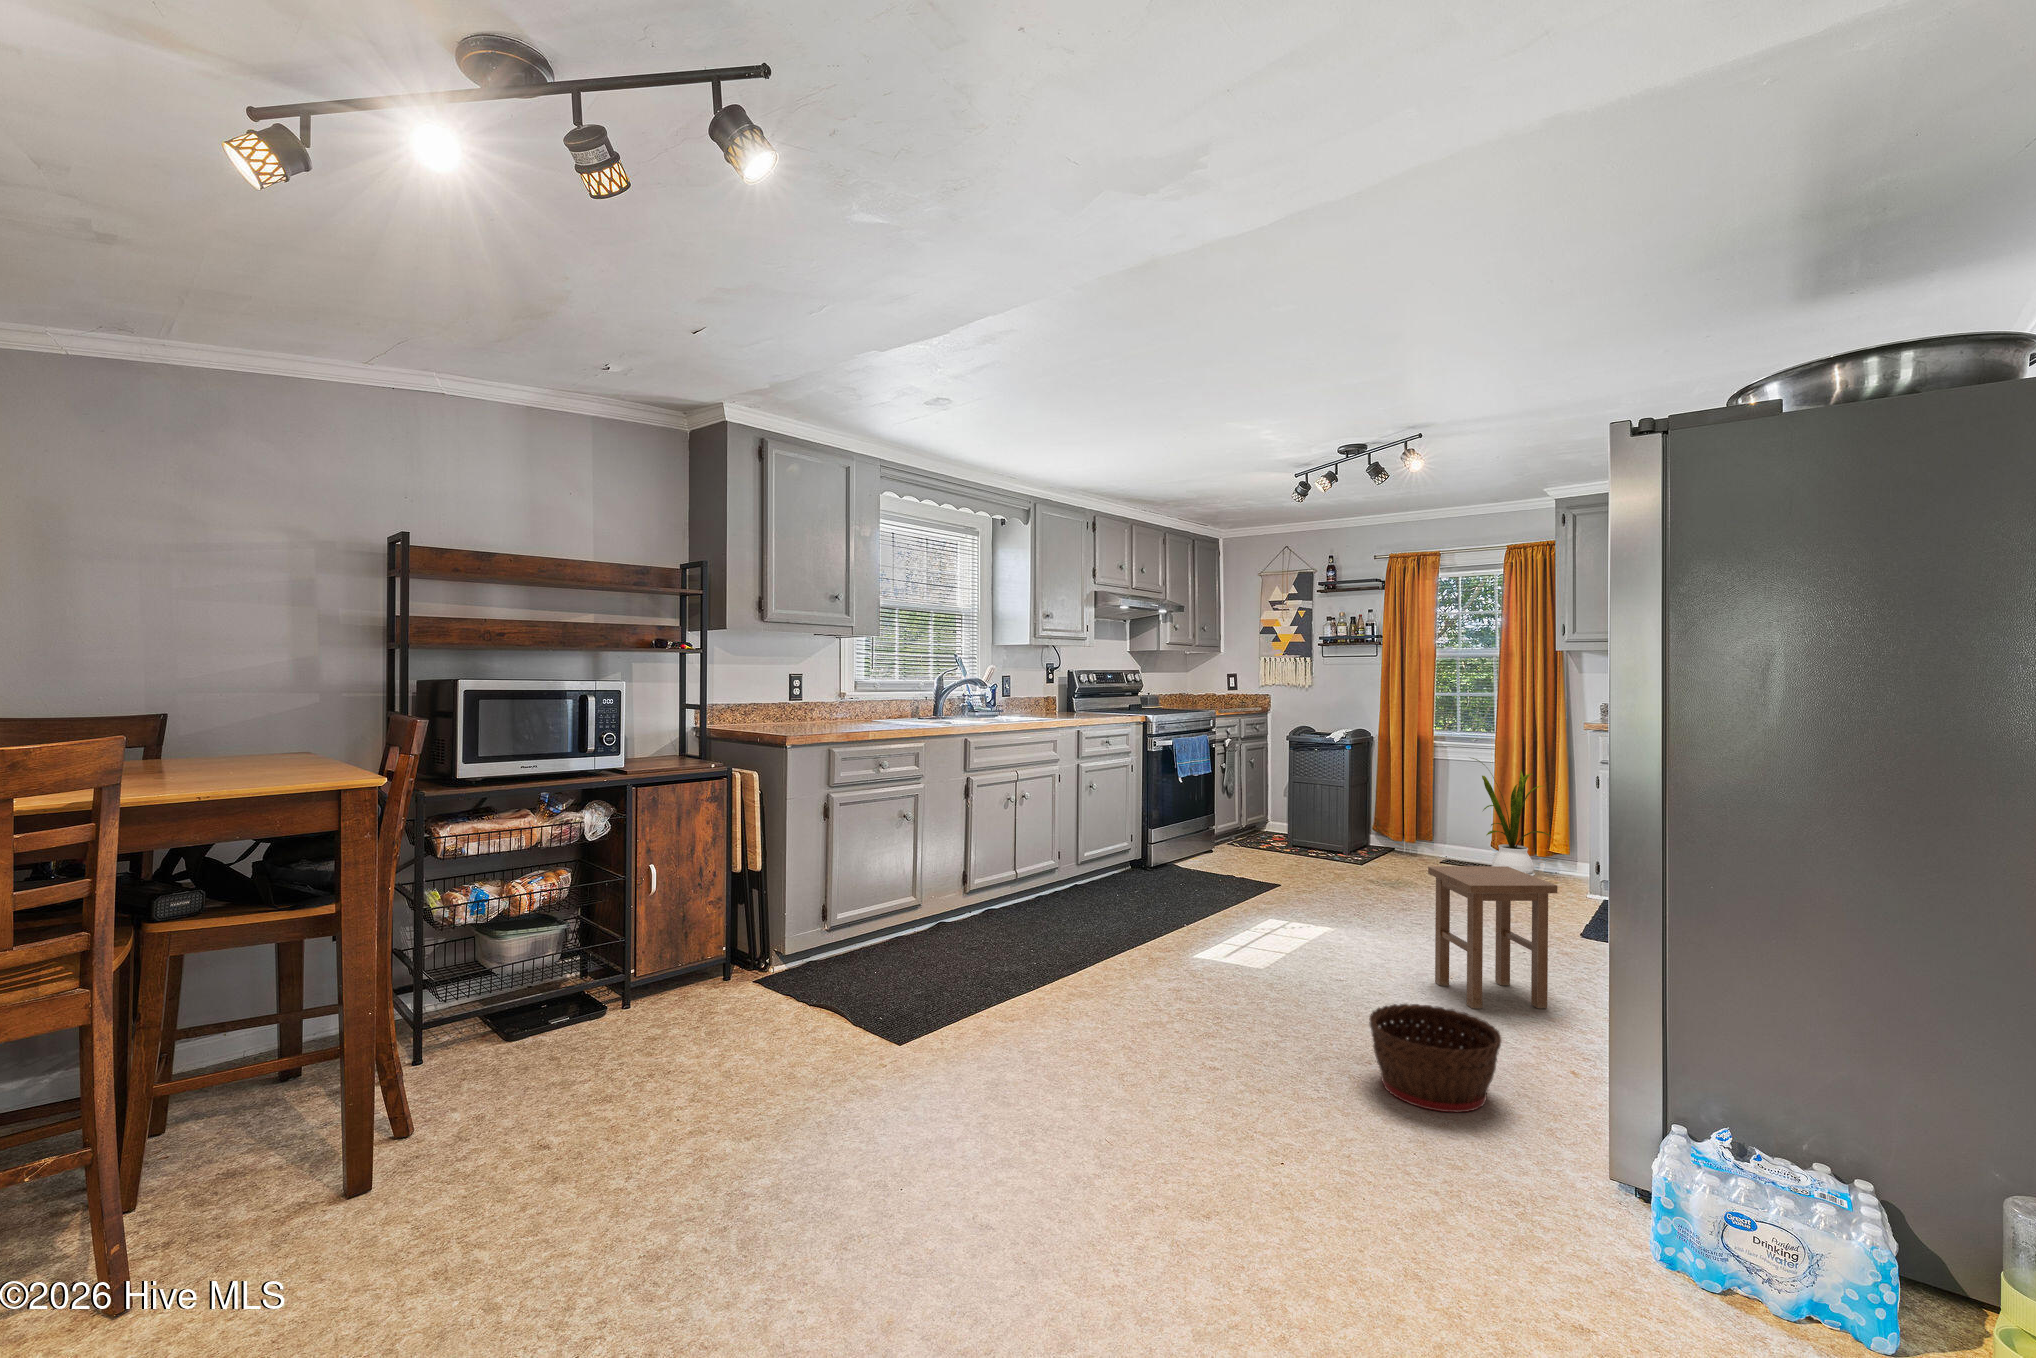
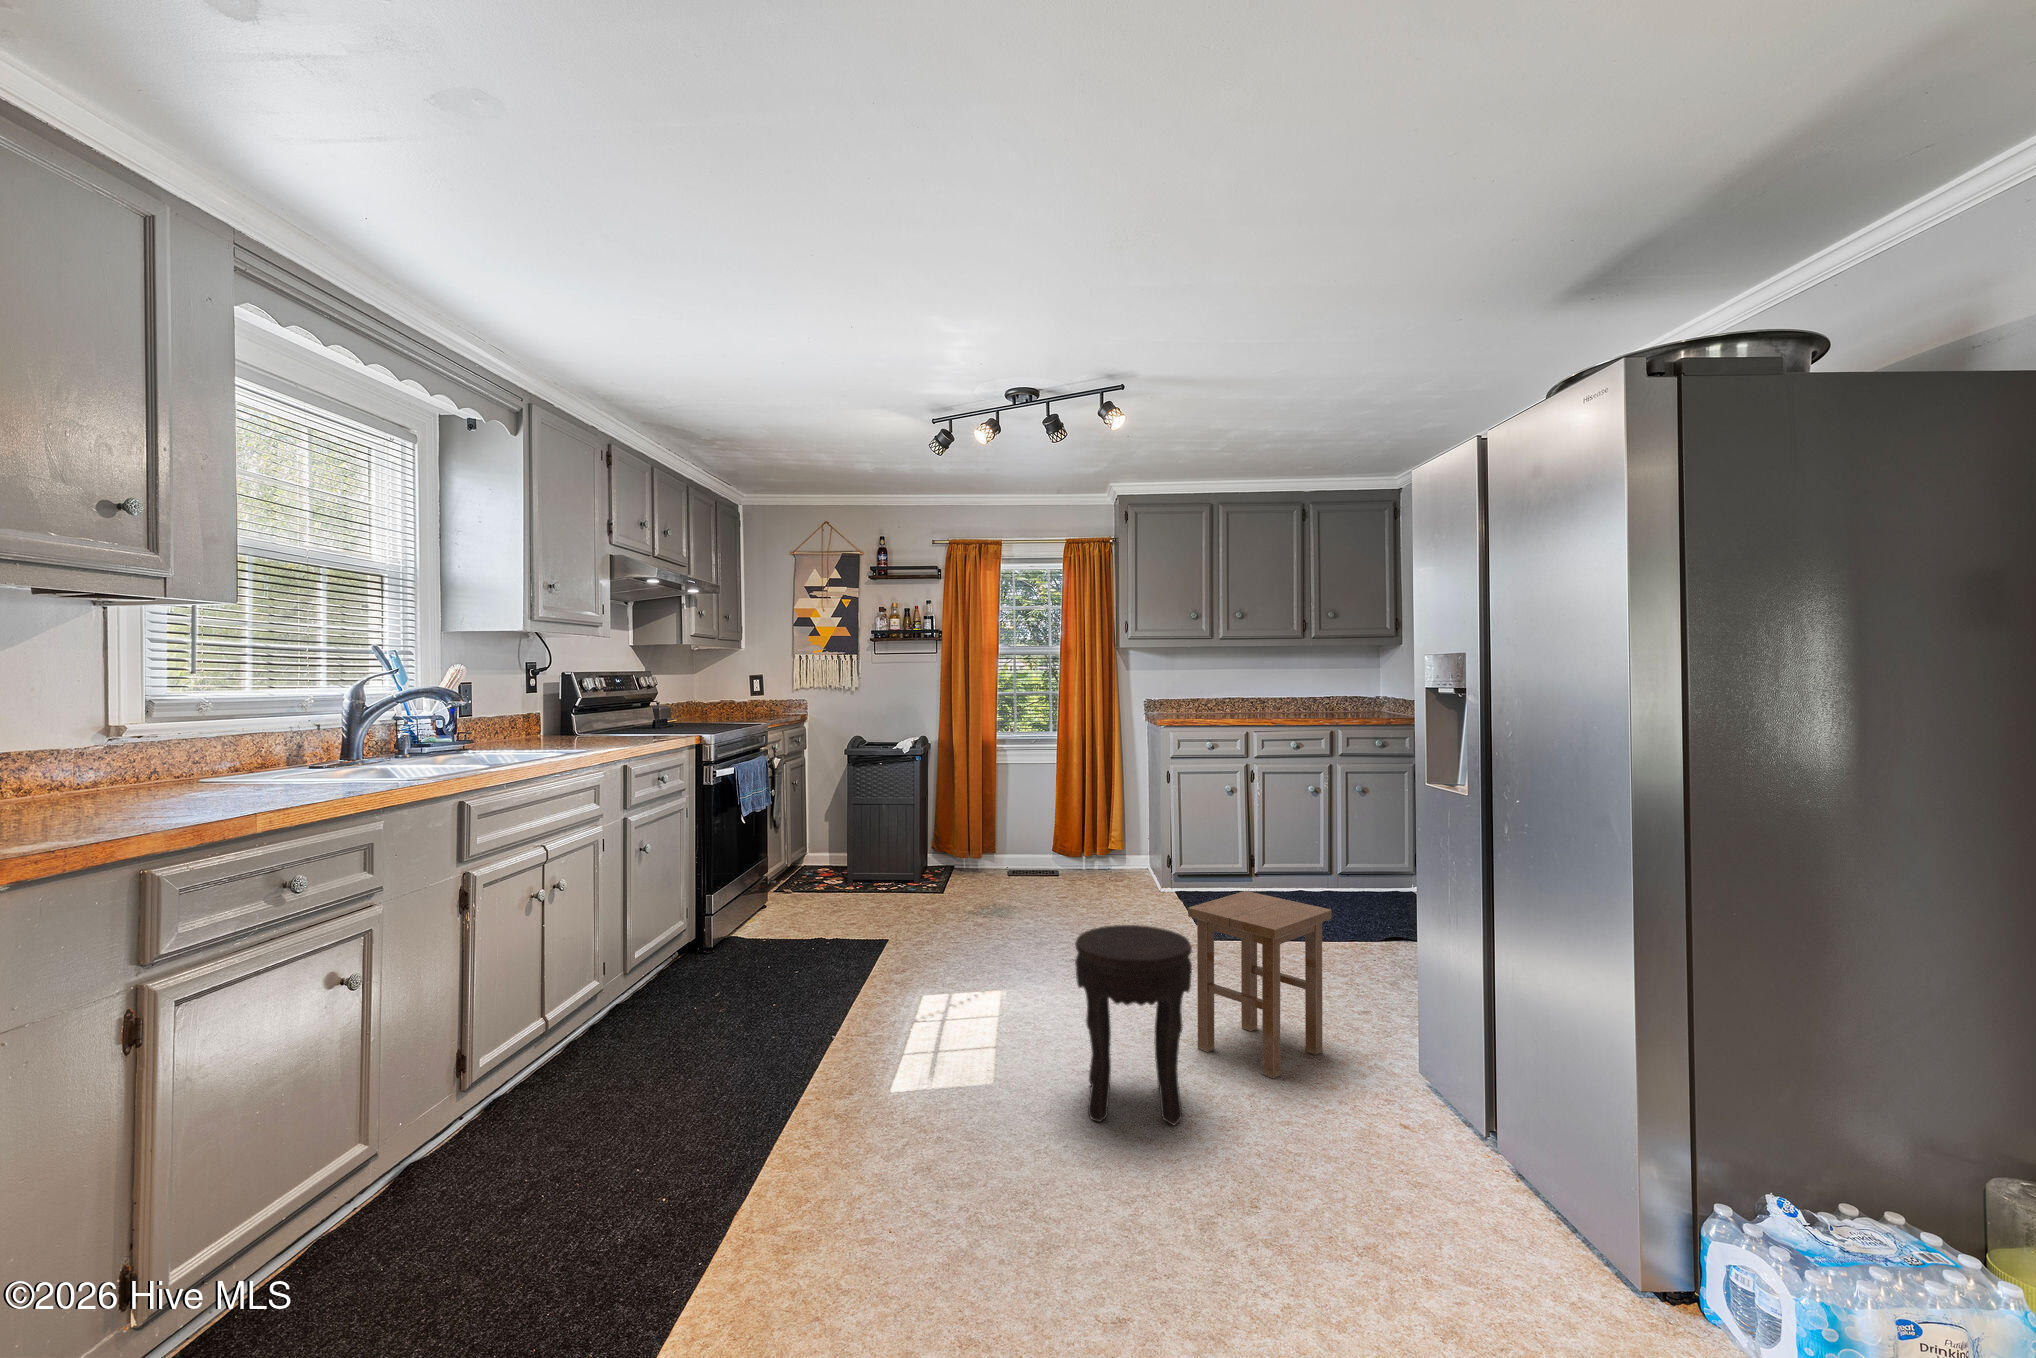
house plant: present [1472,758,1551,876] -> none [1042,759,1121,882]
side table: none [1296,864,1386,1006] -> present [1075,925,1192,1125]
basket: present [1369,1004,1502,1112] -> none [1330,1120,1517,1302]

